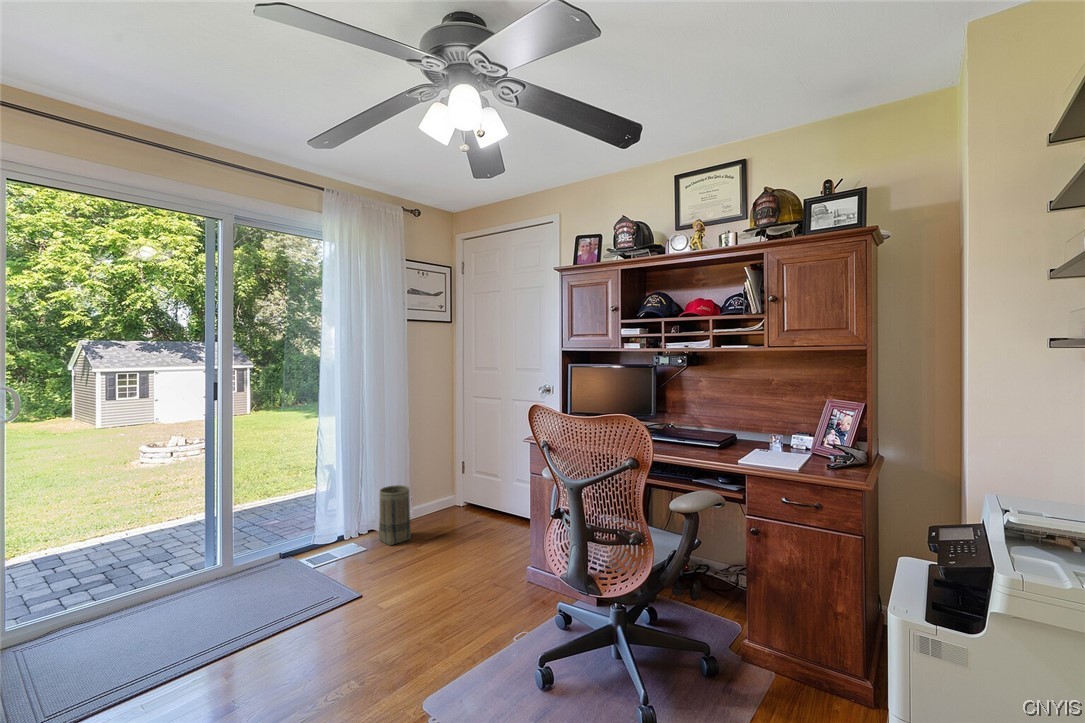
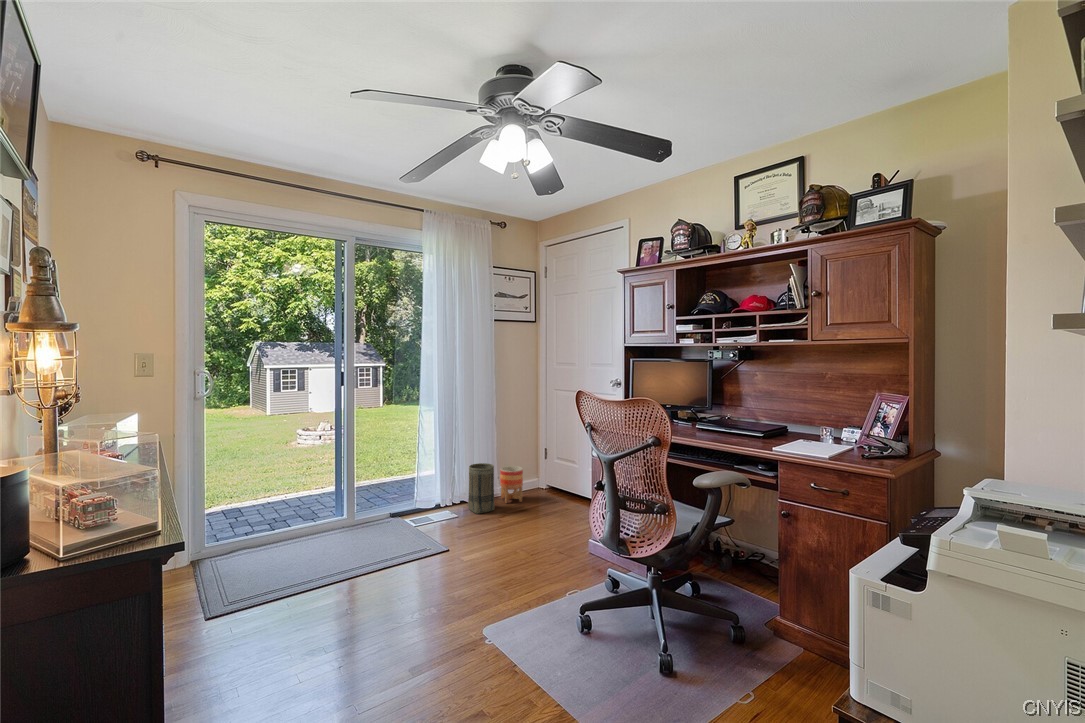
planter: none [415,485,441,529] -> present [500,466,523,503]

